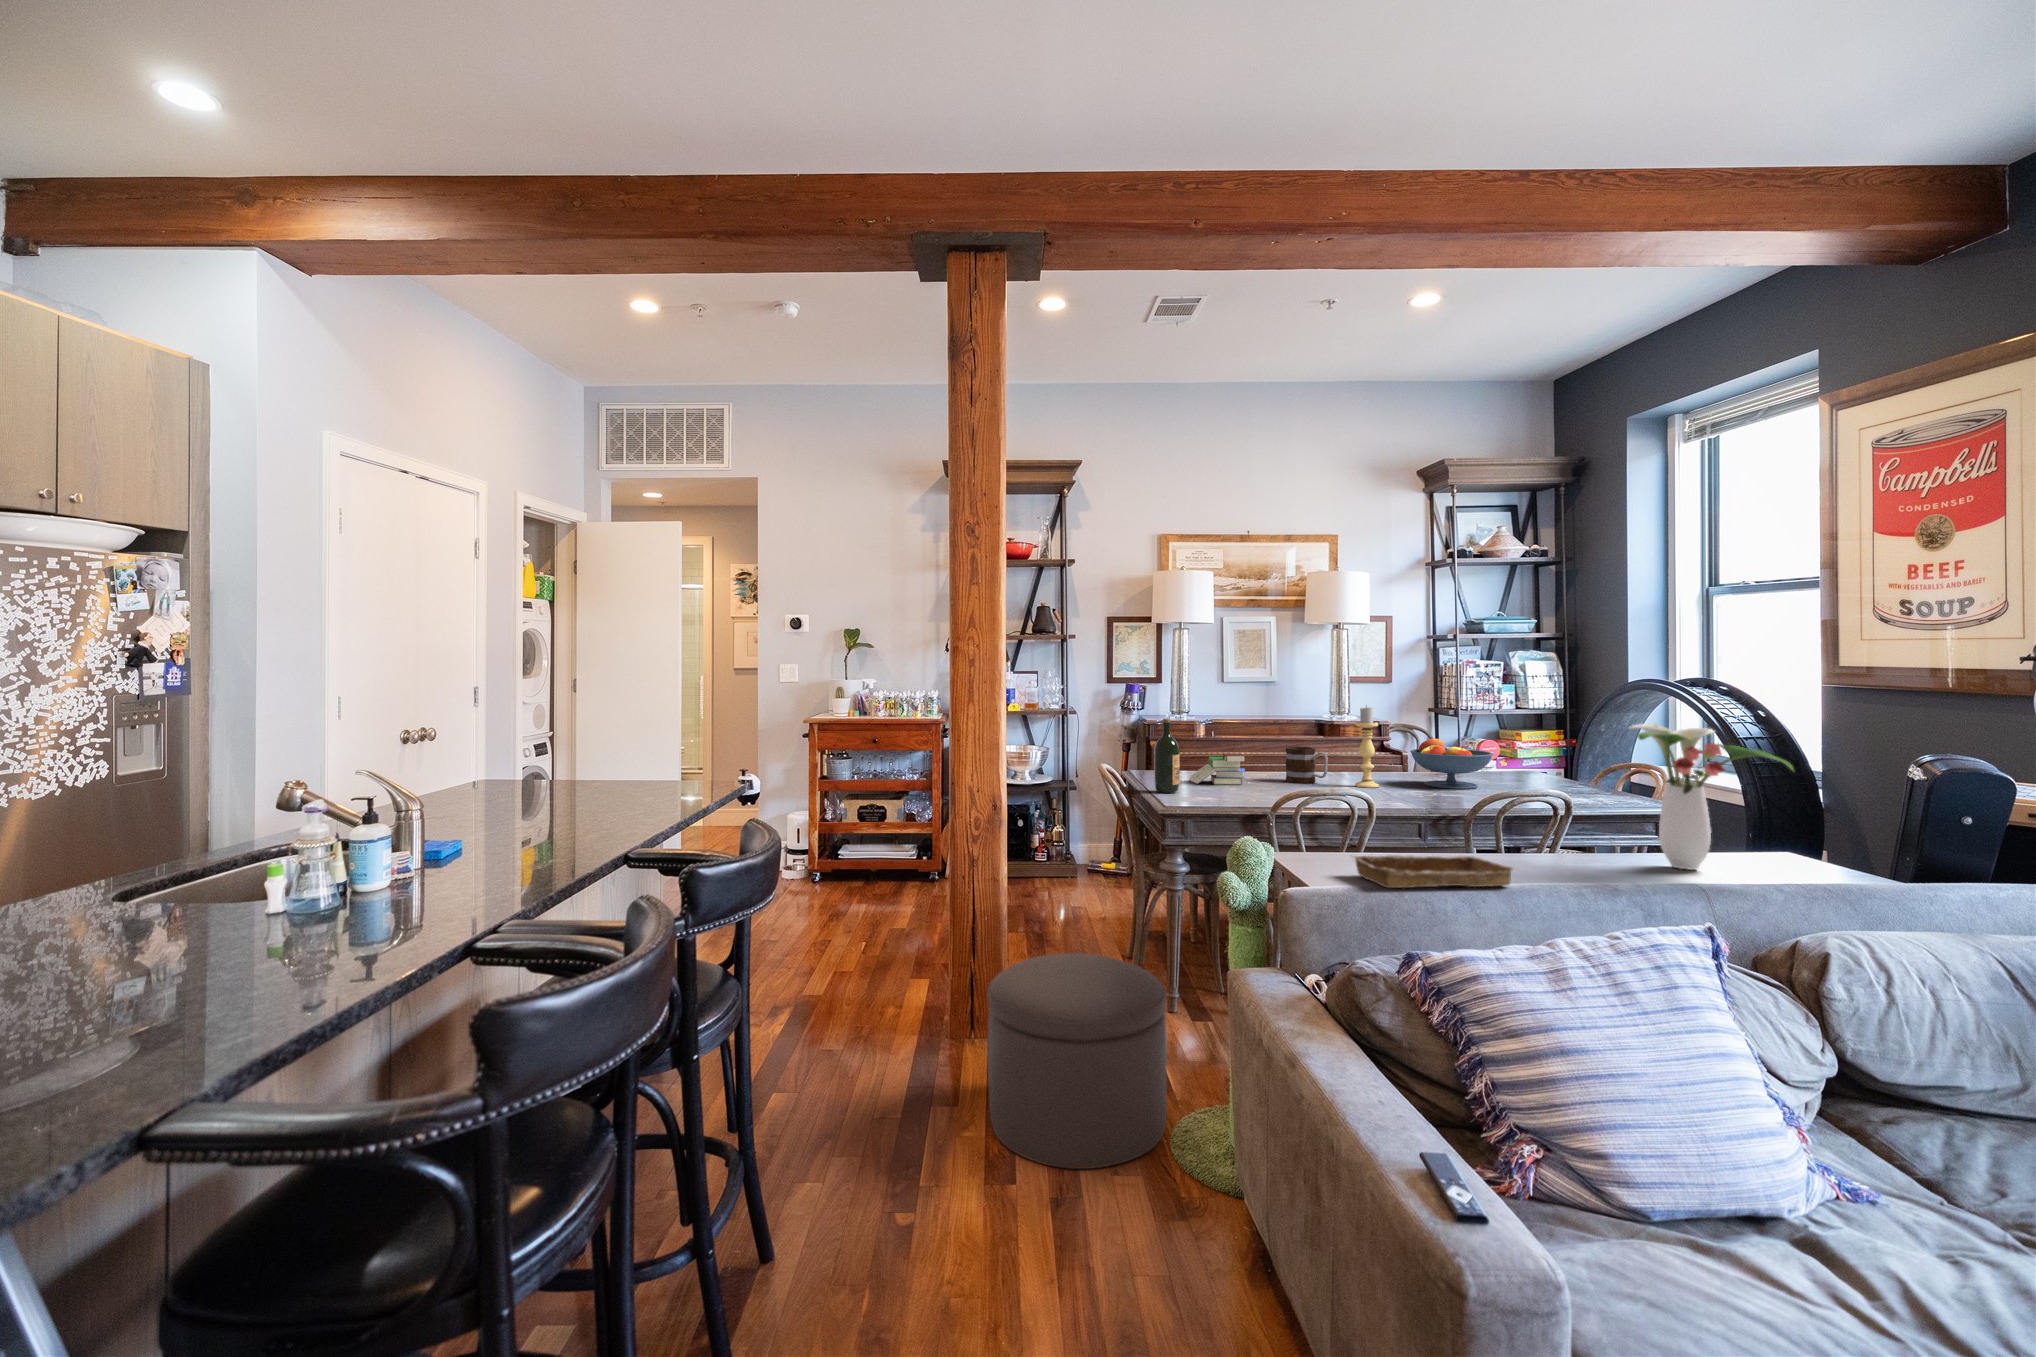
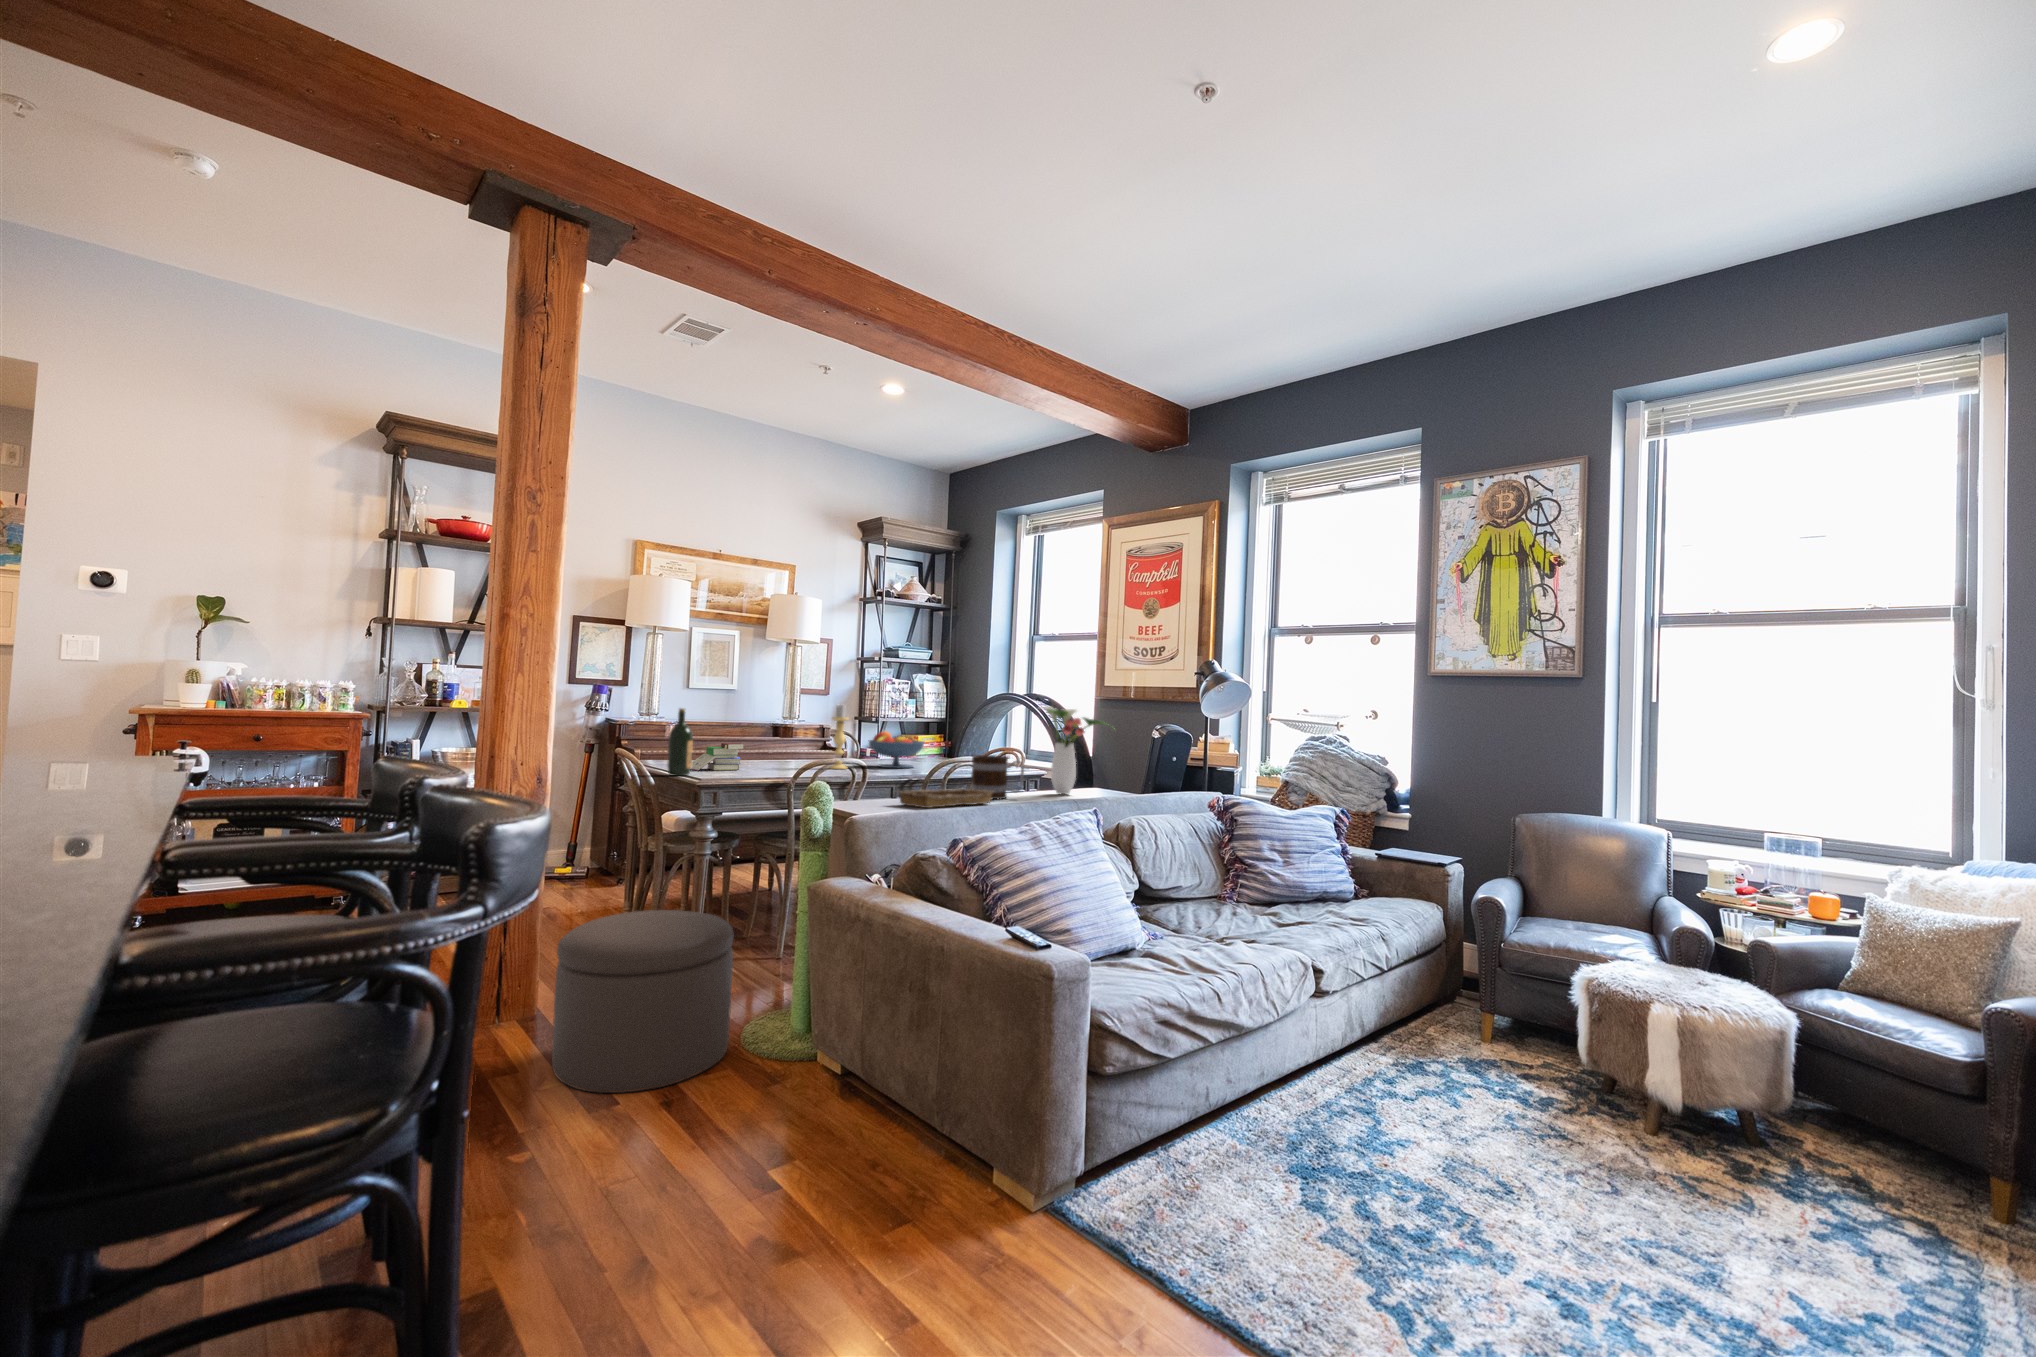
mug: present [1286,747,1328,783] -> present [971,755,1024,799]

